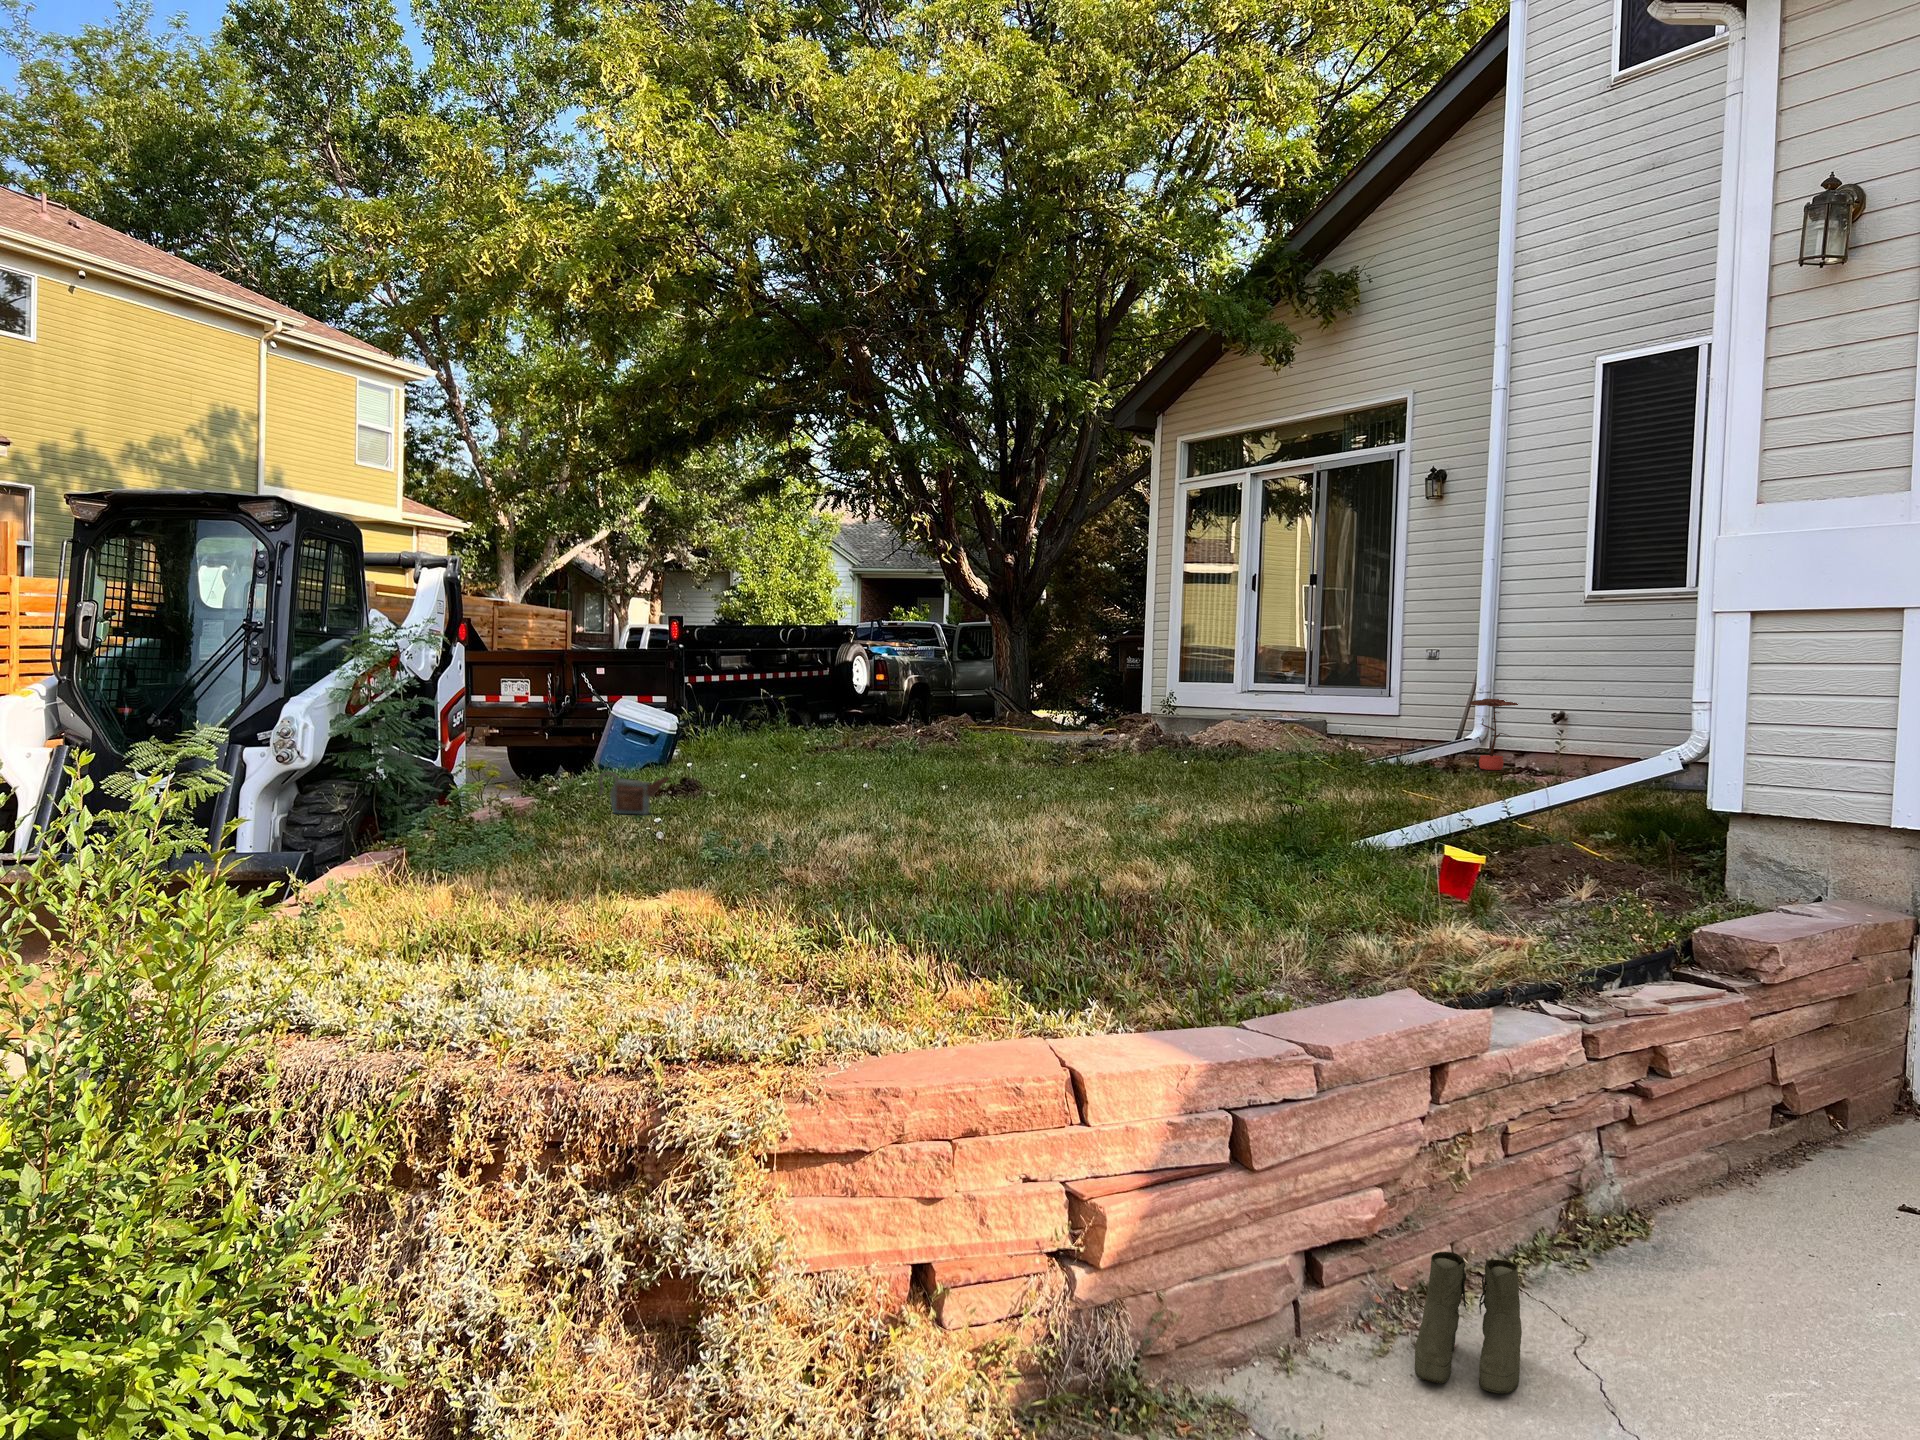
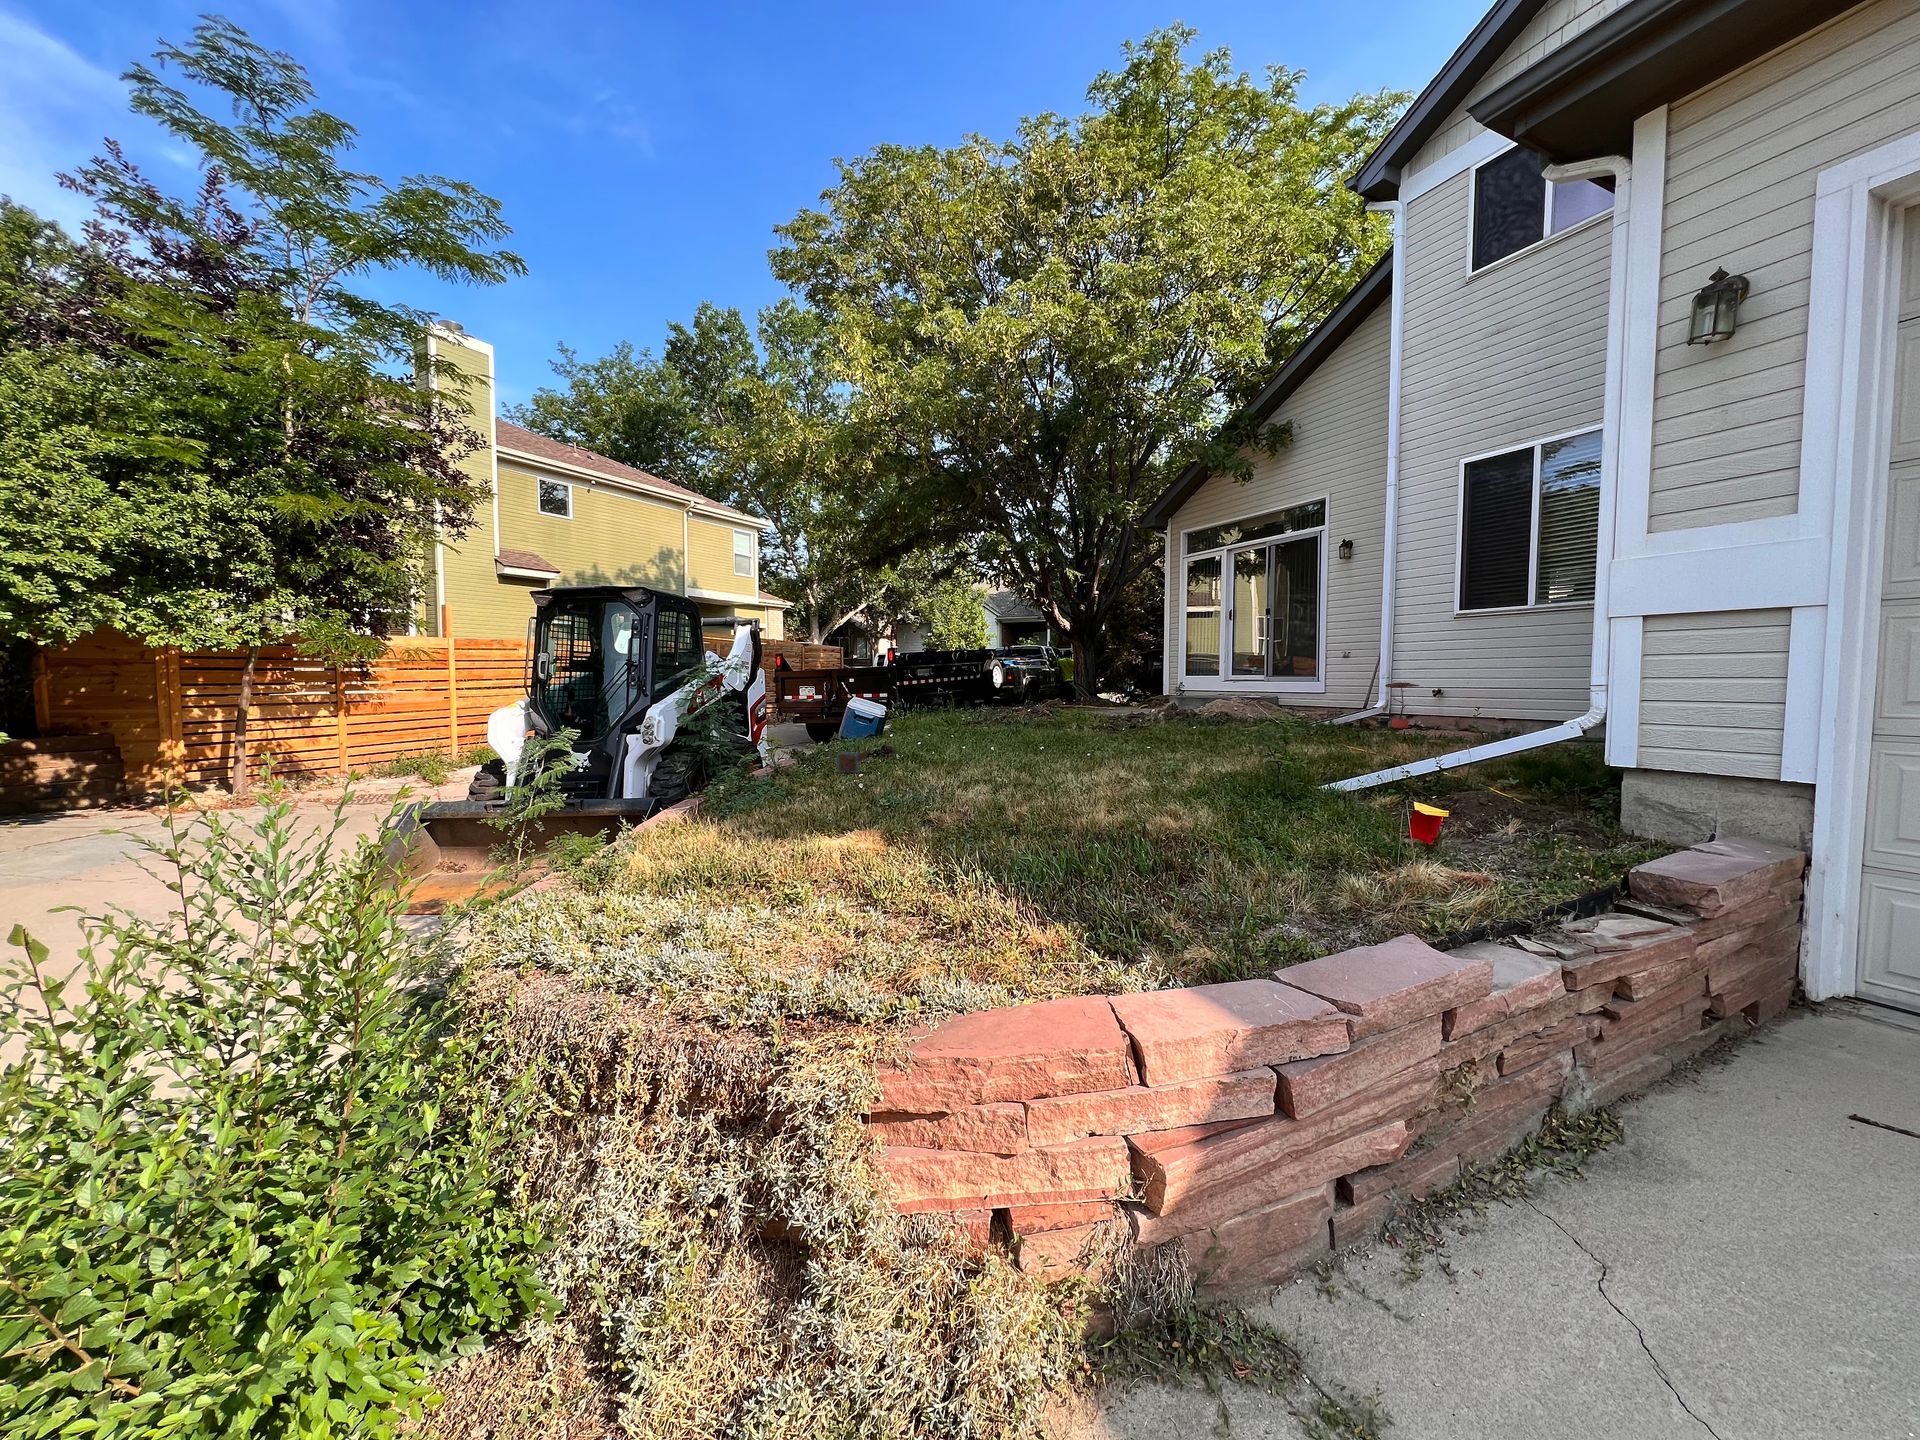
boots: present [1415,1252,1522,1394] -> none [1445,1184,1550,1336]

